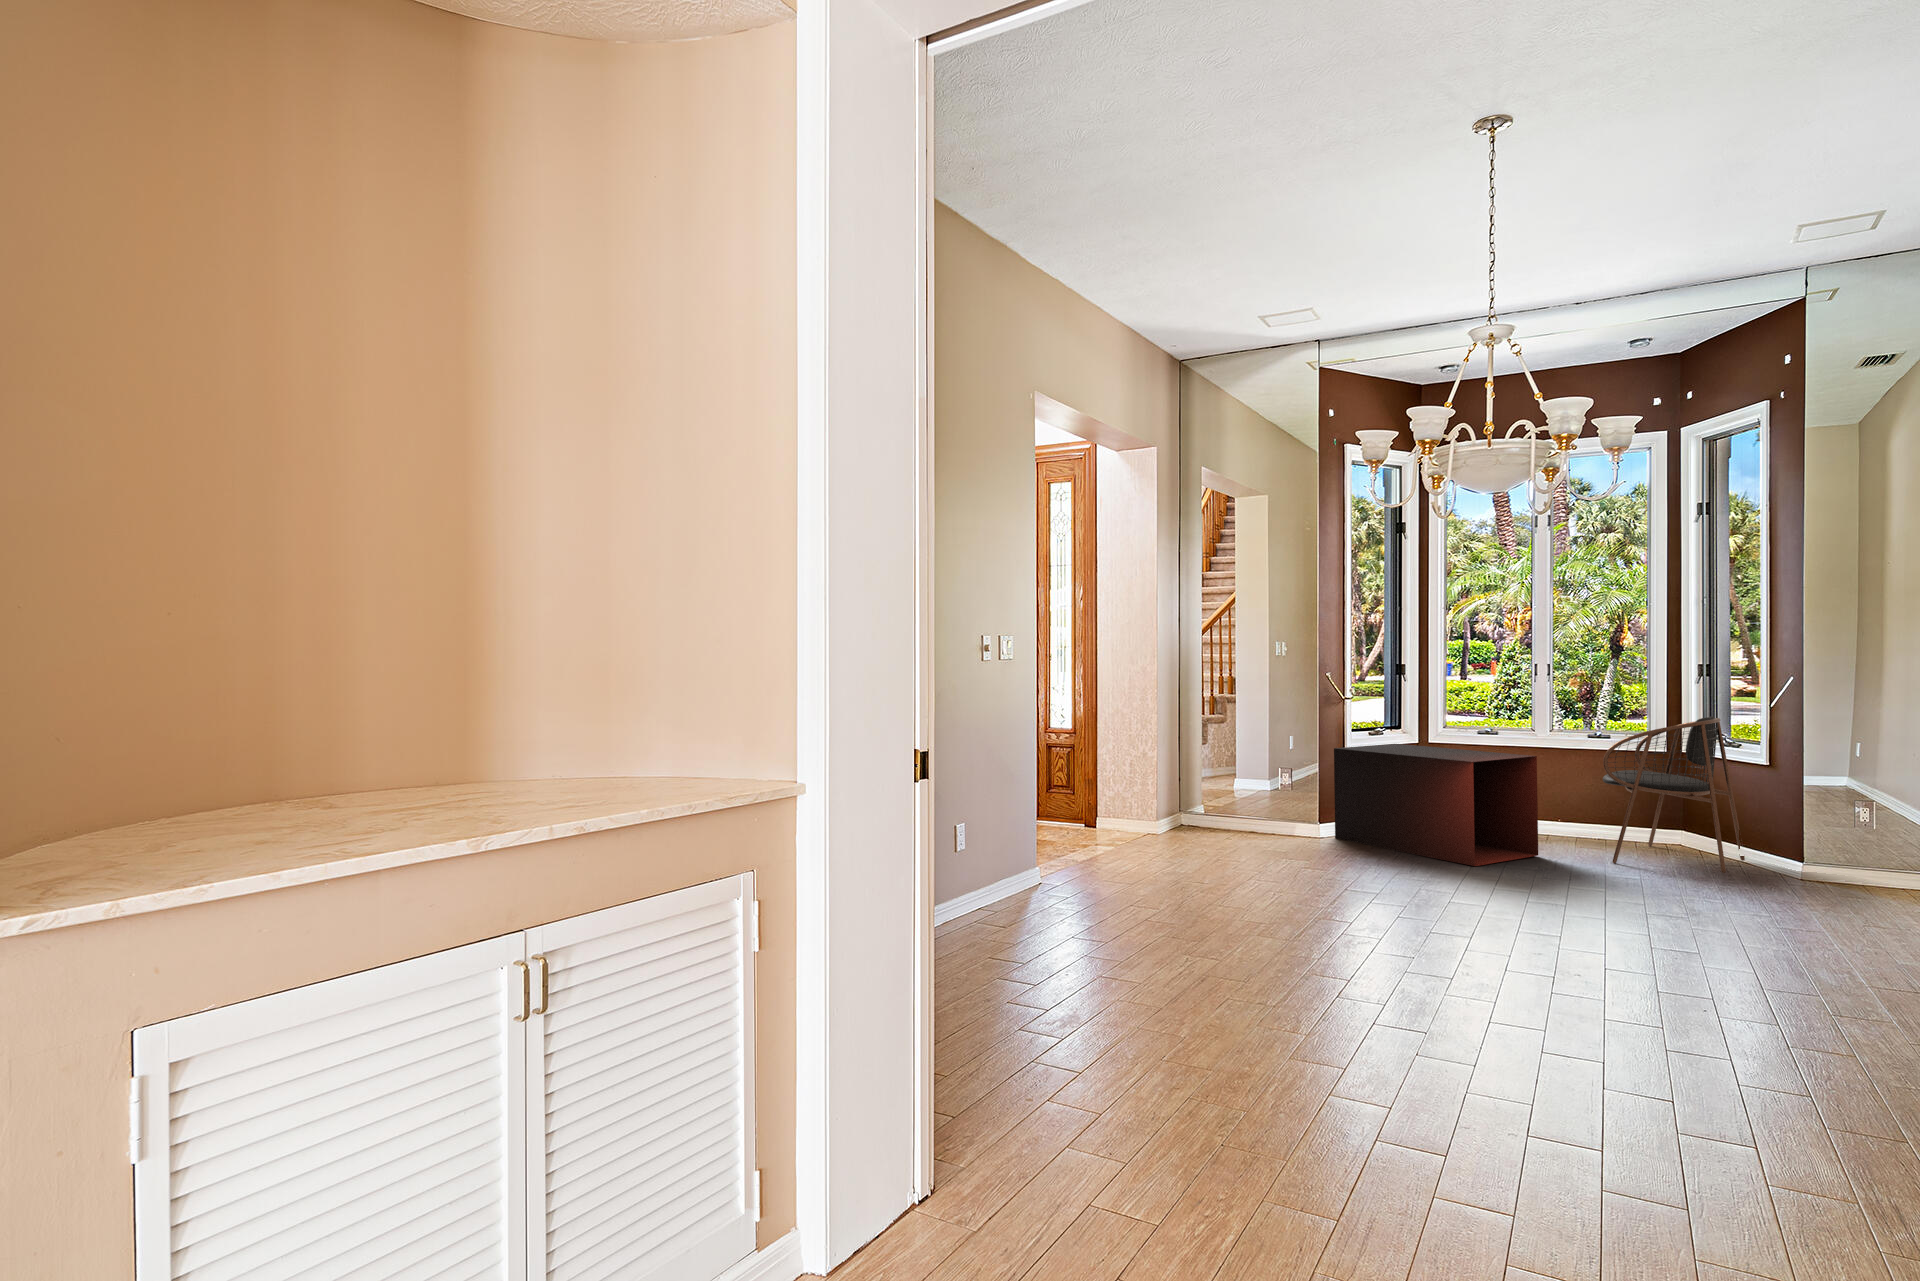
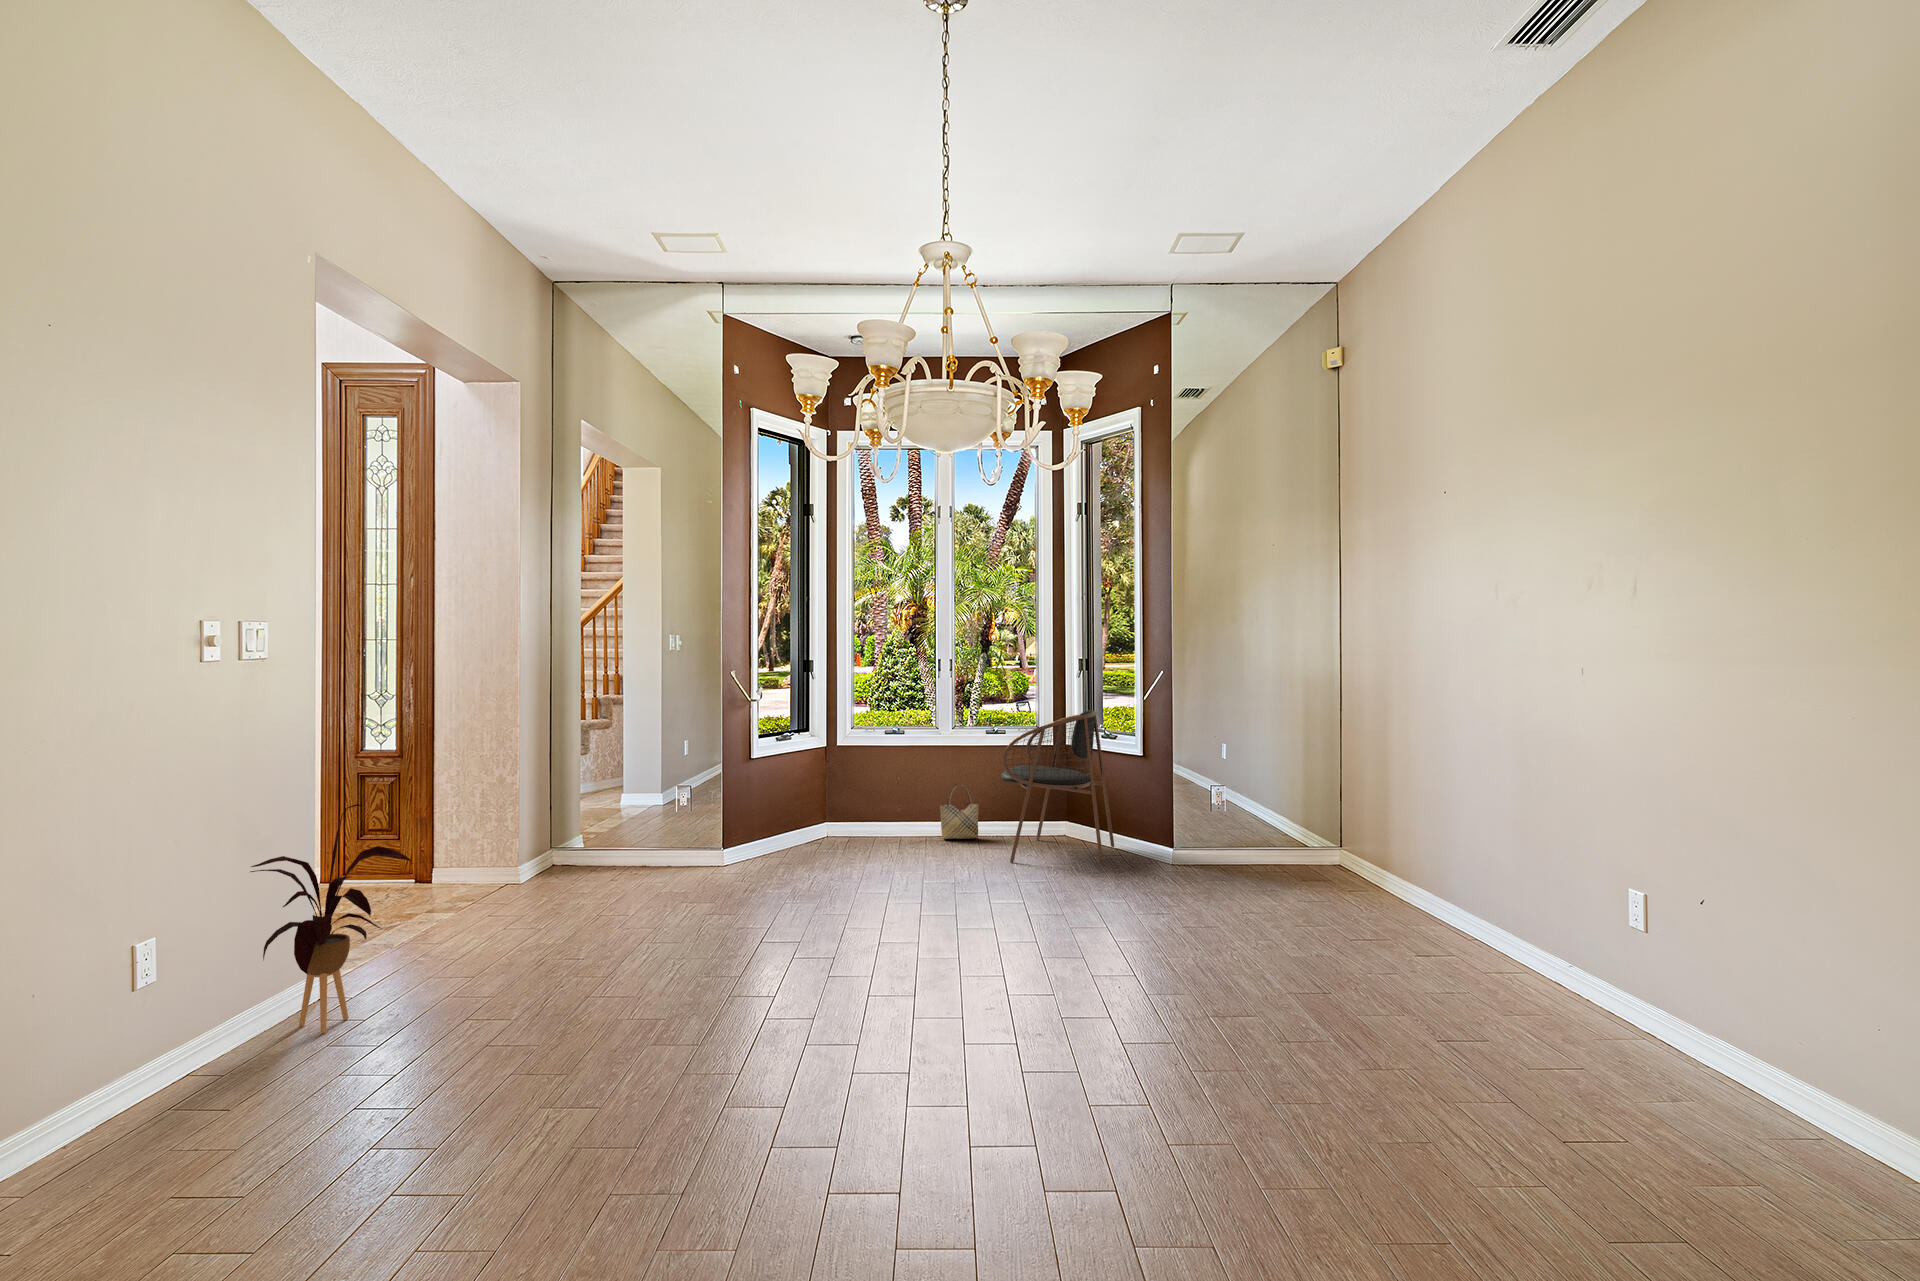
storage cabinet: present [1334,744,1538,866] -> none [738,750,944,882]
house plant: none [994,761,1092,913] -> present [250,804,411,1033]
woven basket: none [1536,784,1581,838] -> present [940,784,979,839]

